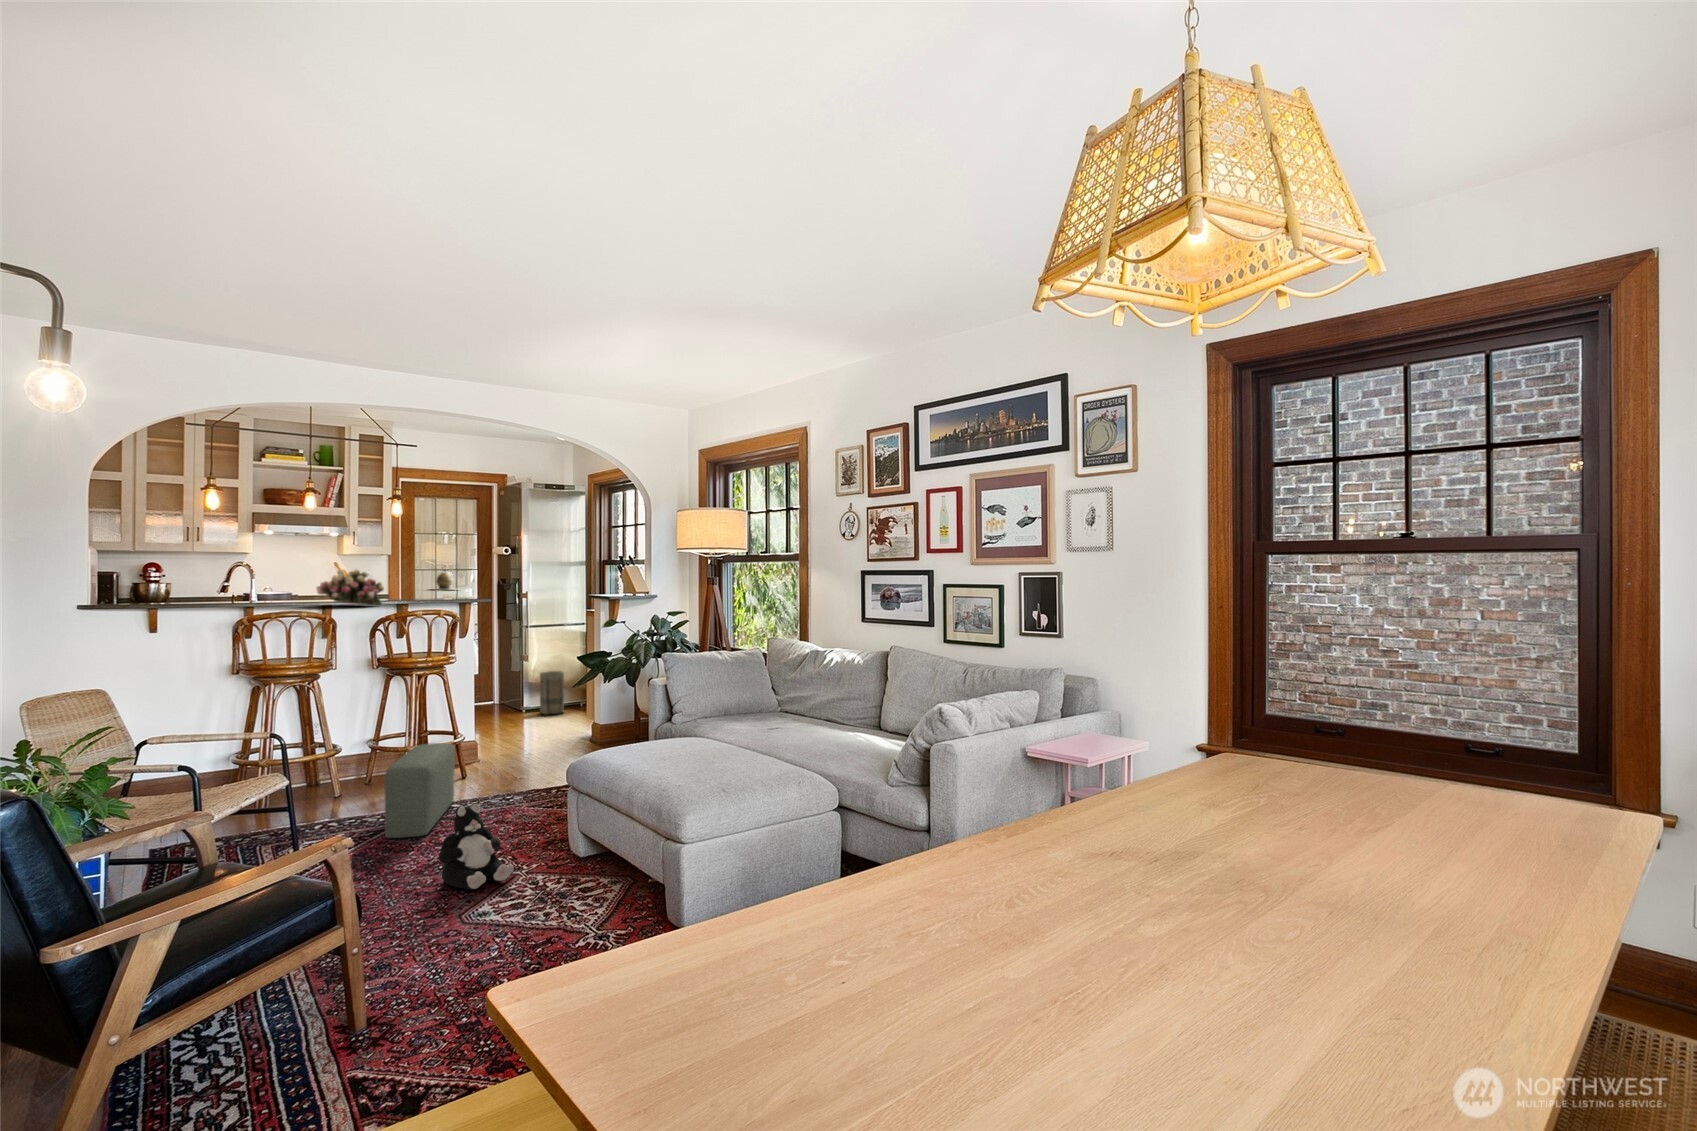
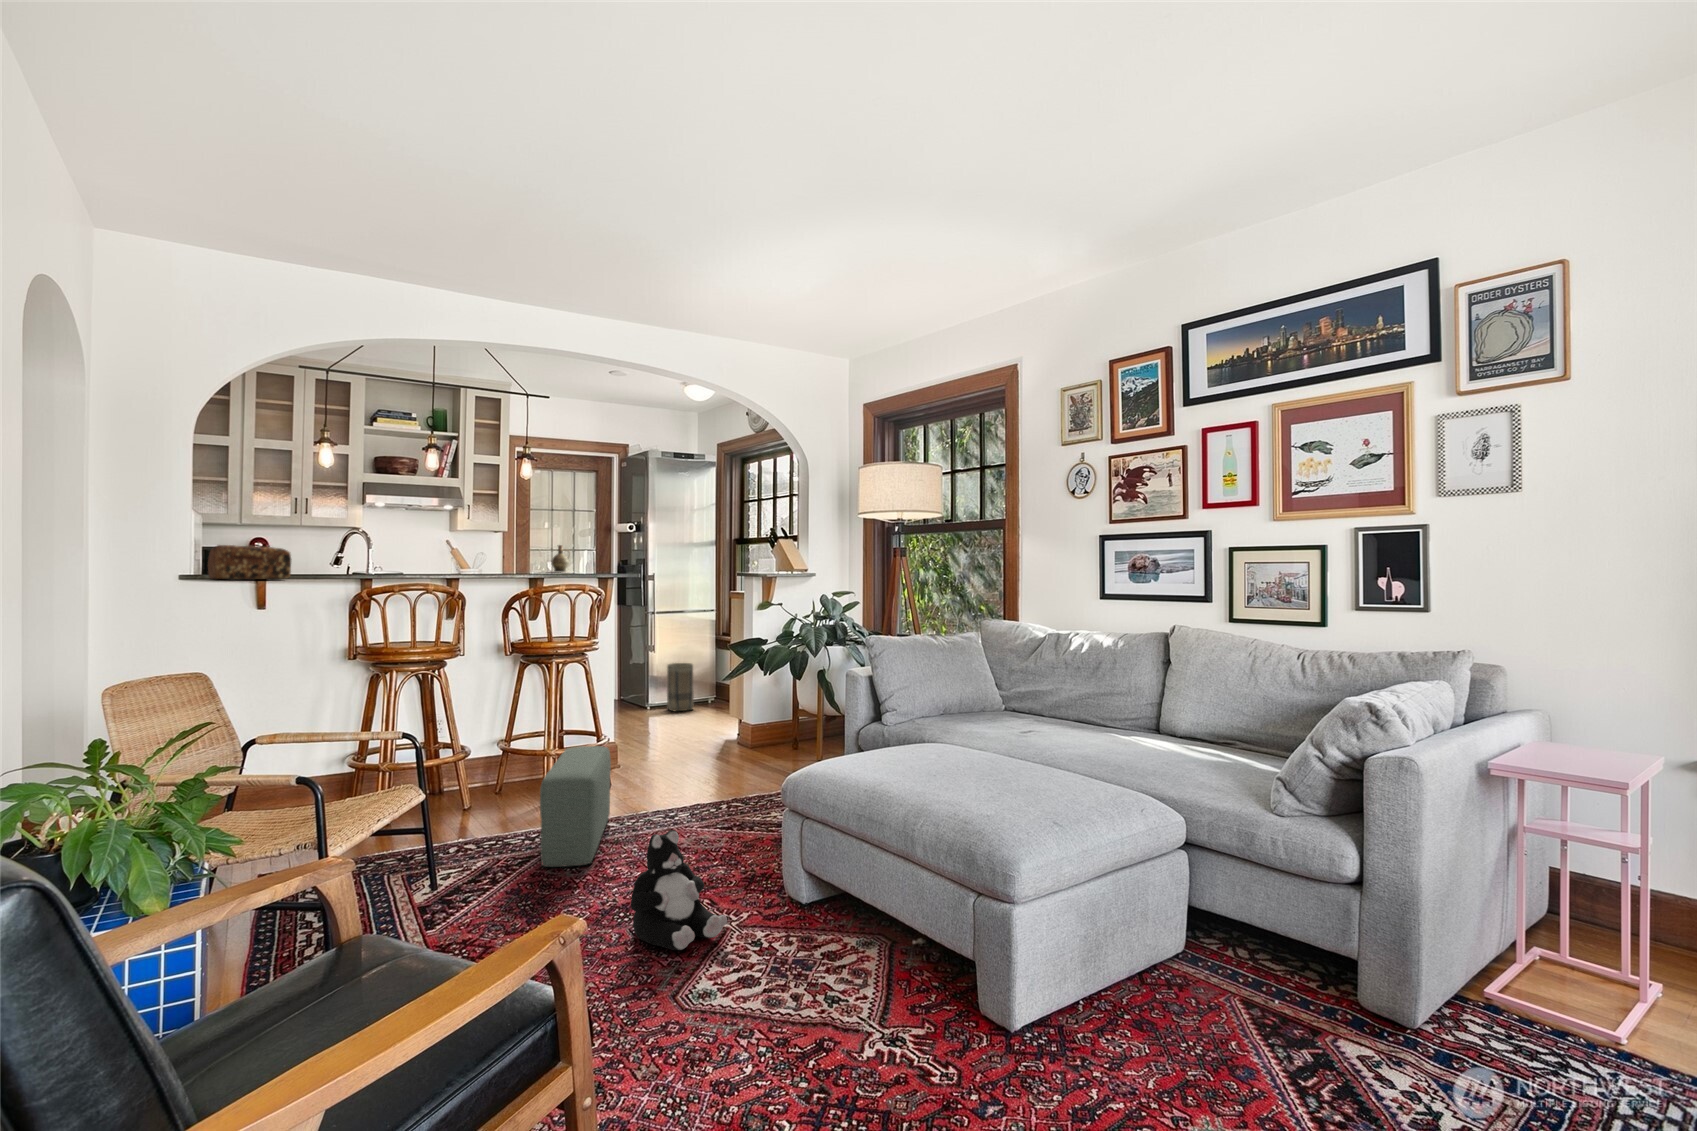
flower arrangement: present [316,570,384,605] -> none [442,538,517,581]
bread loaf: none [105,579,180,608] -> present [208,545,291,579]

